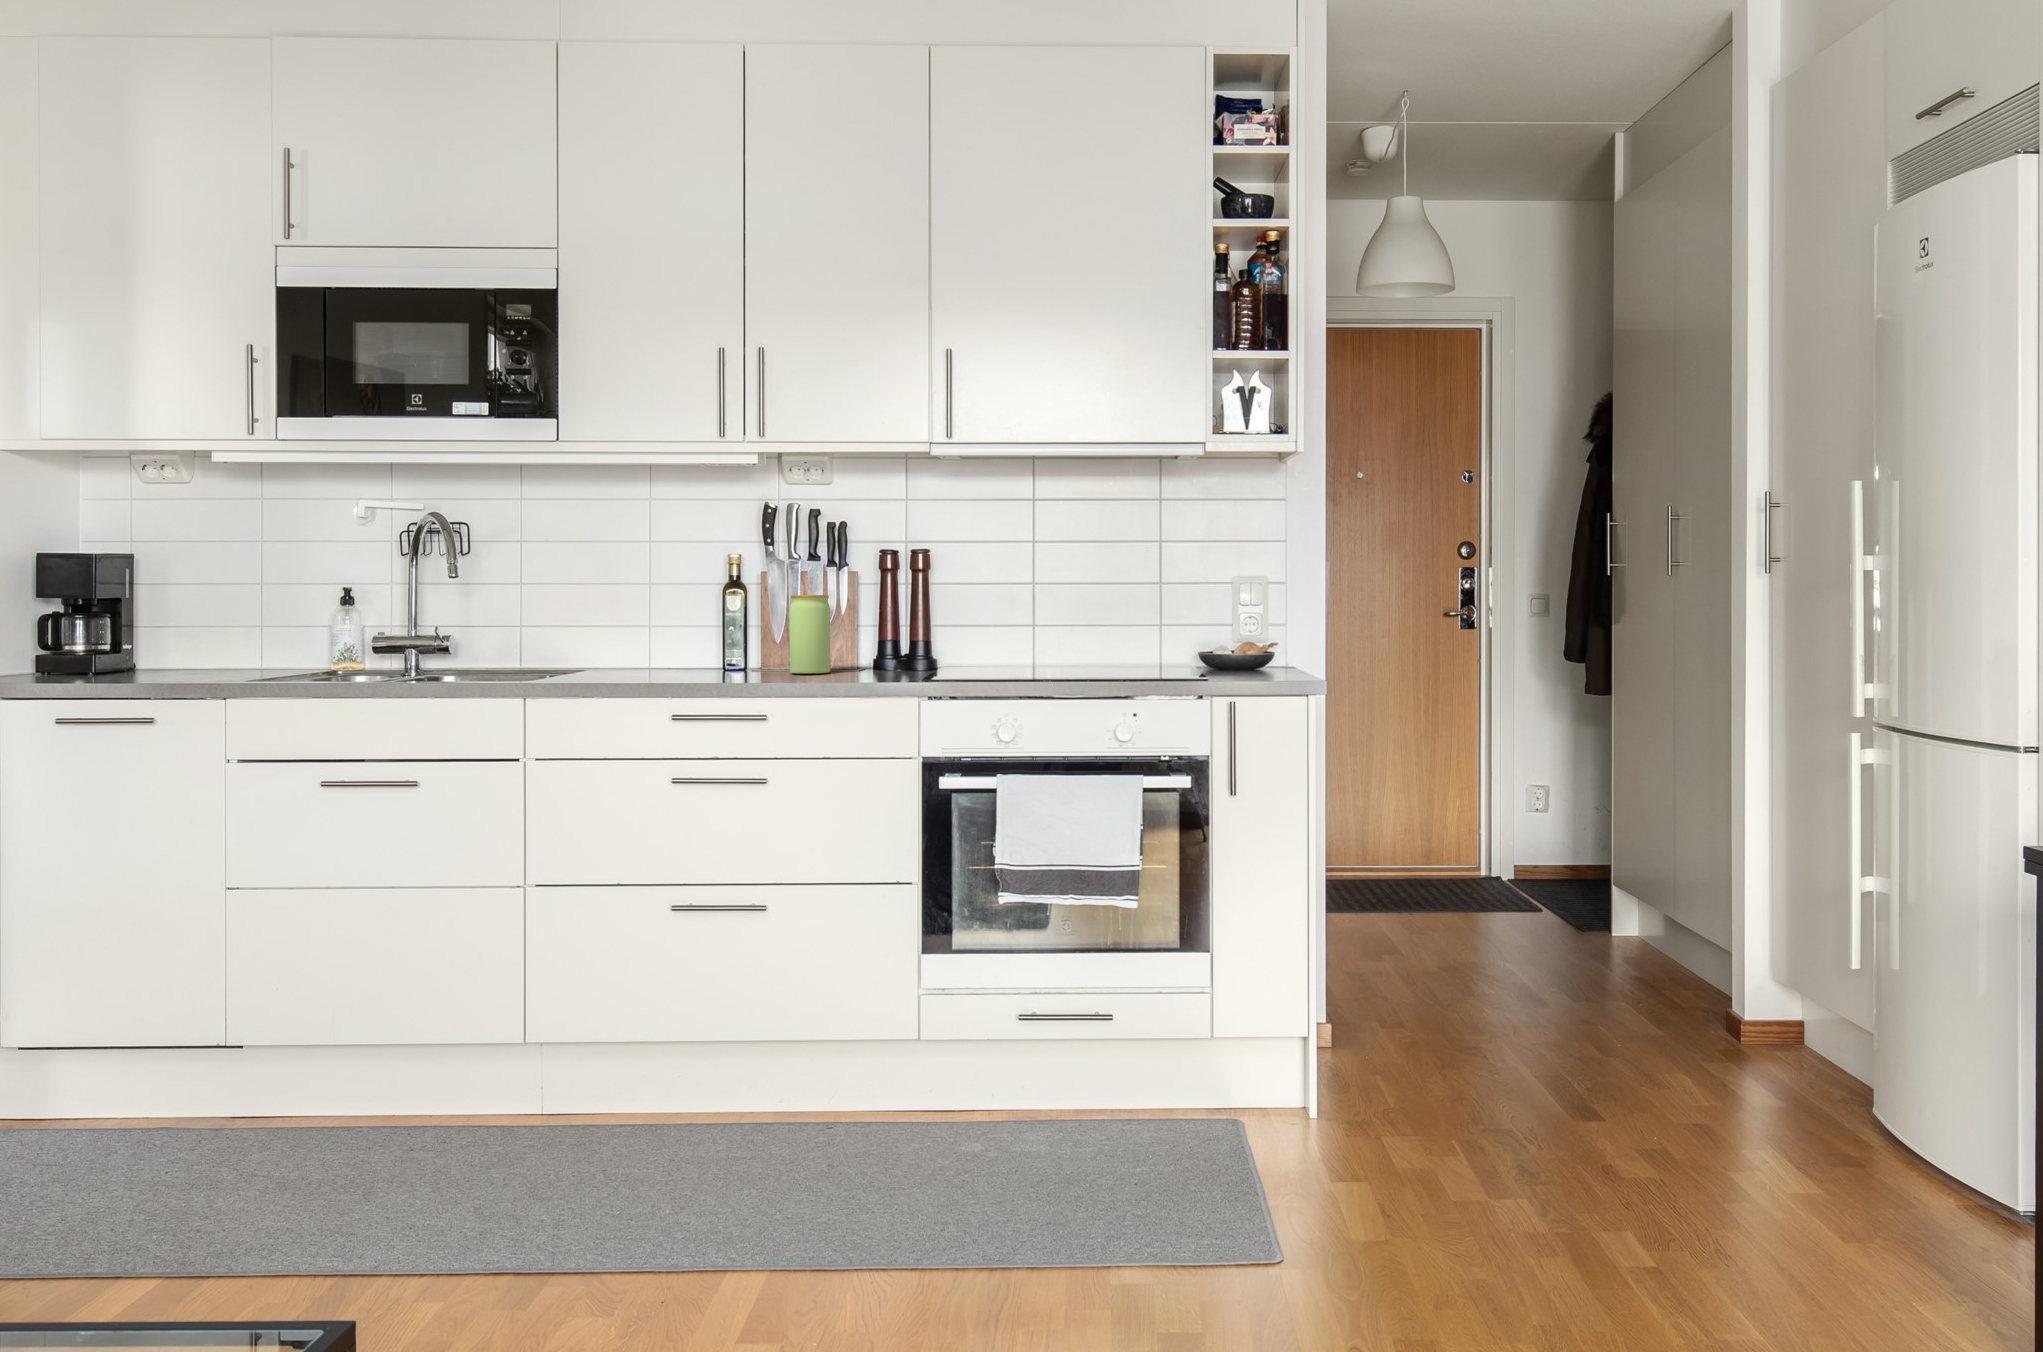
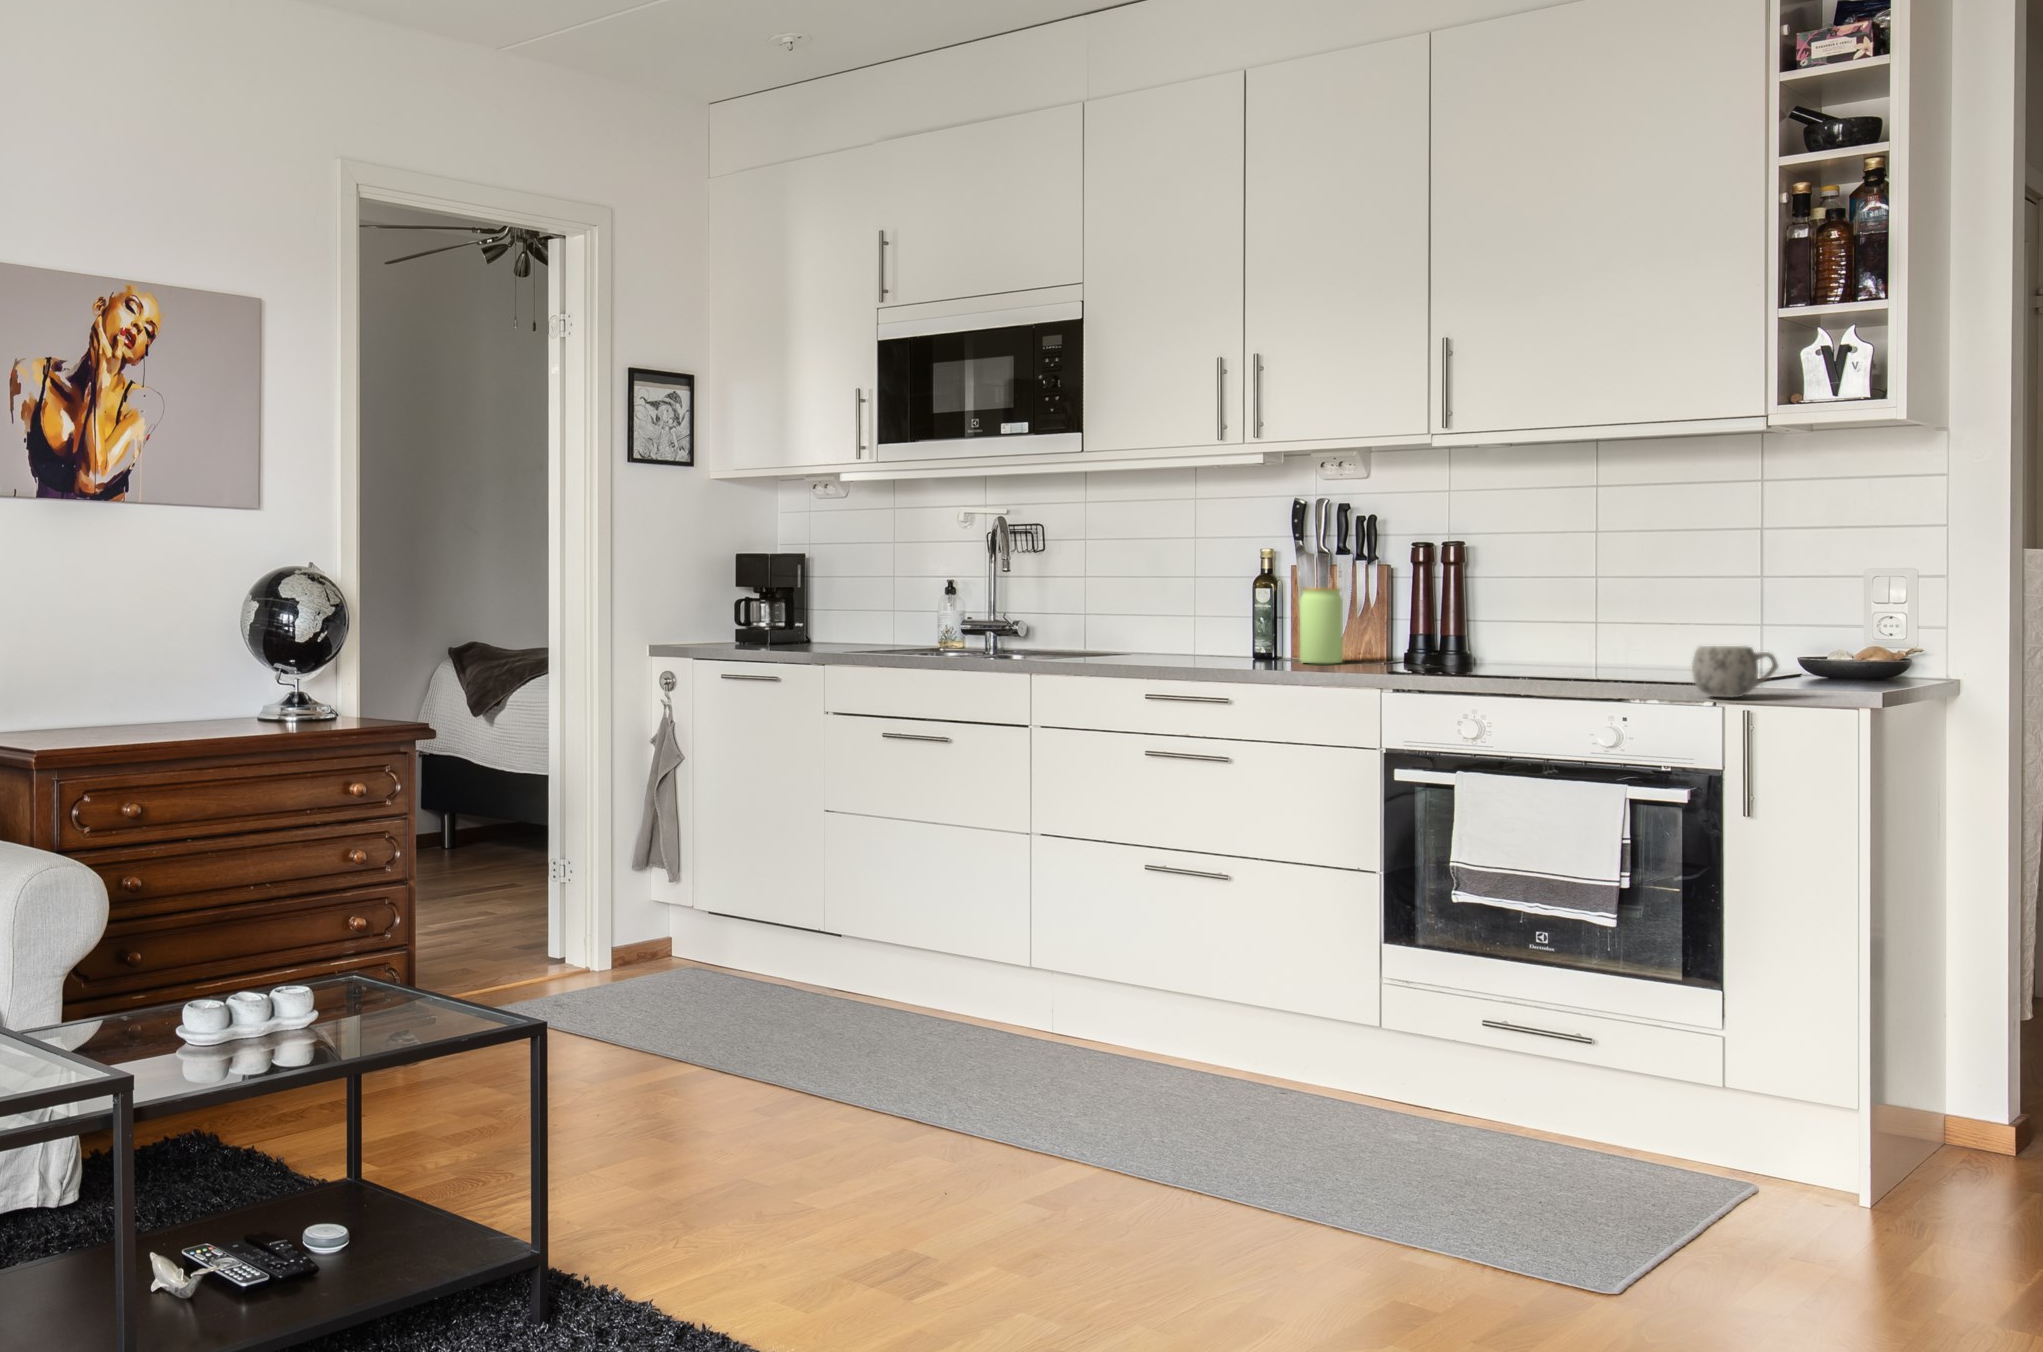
mug: none [1195,643,1253,688] -> present [1692,646,1778,697]

